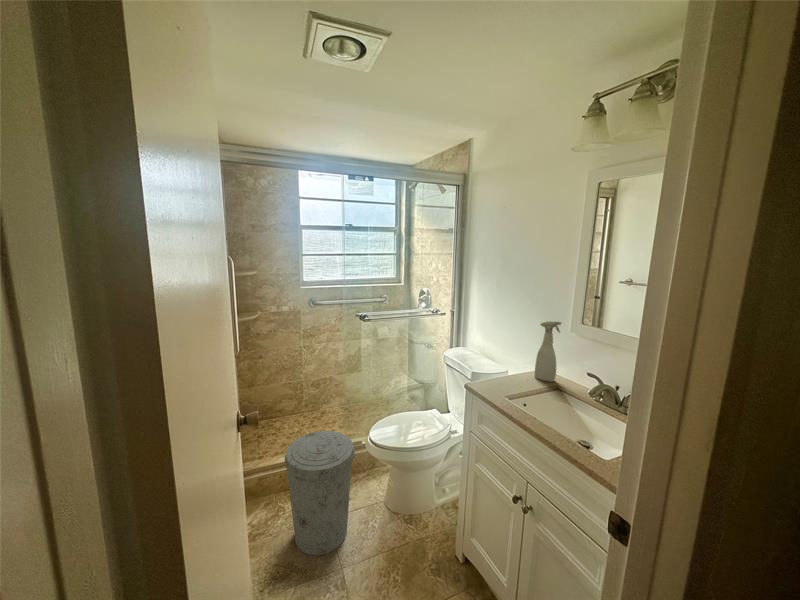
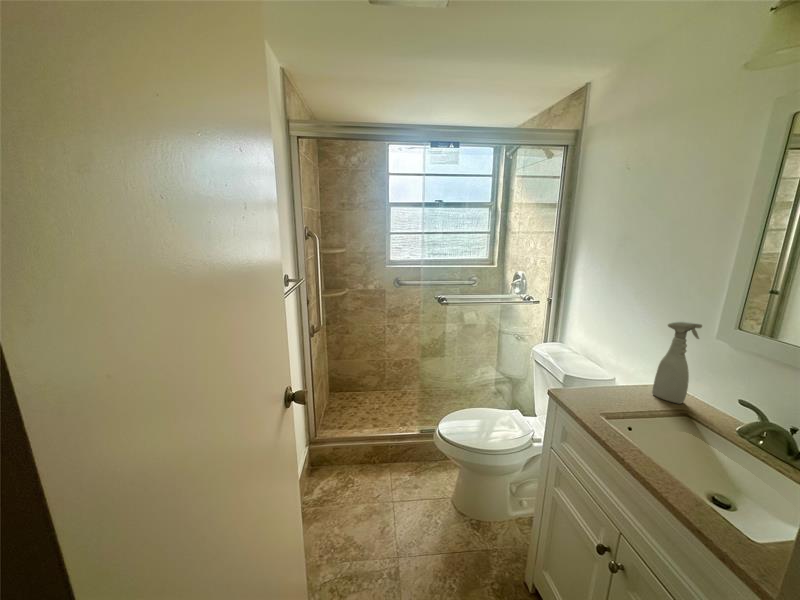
trash can: present [285,431,355,556] -> none [351,414,420,537]

